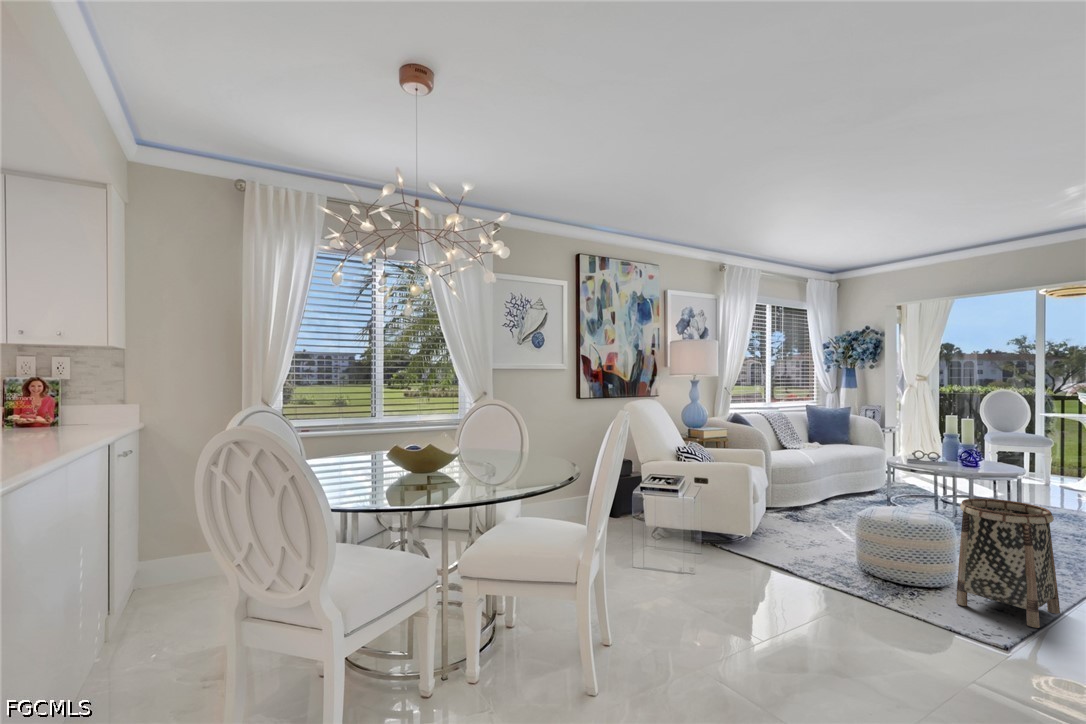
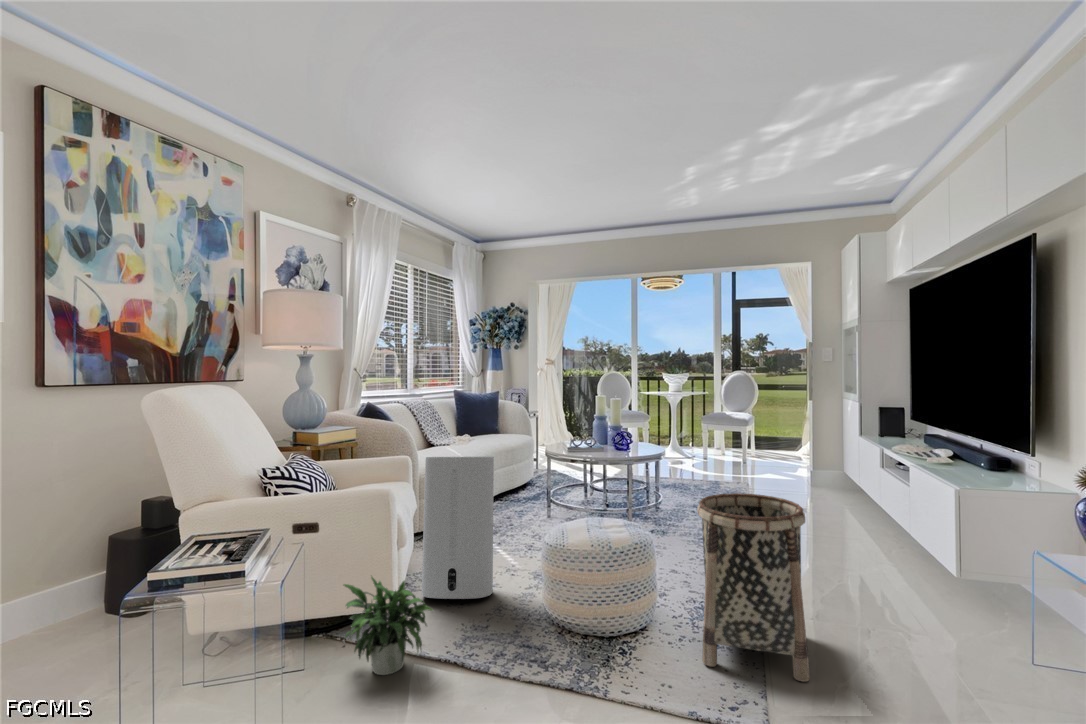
air purifier: none [768,452,819,545] -> present [422,456,494,599]
potted plant: none [720,511,771,562] -> present [343,577,433,675]

